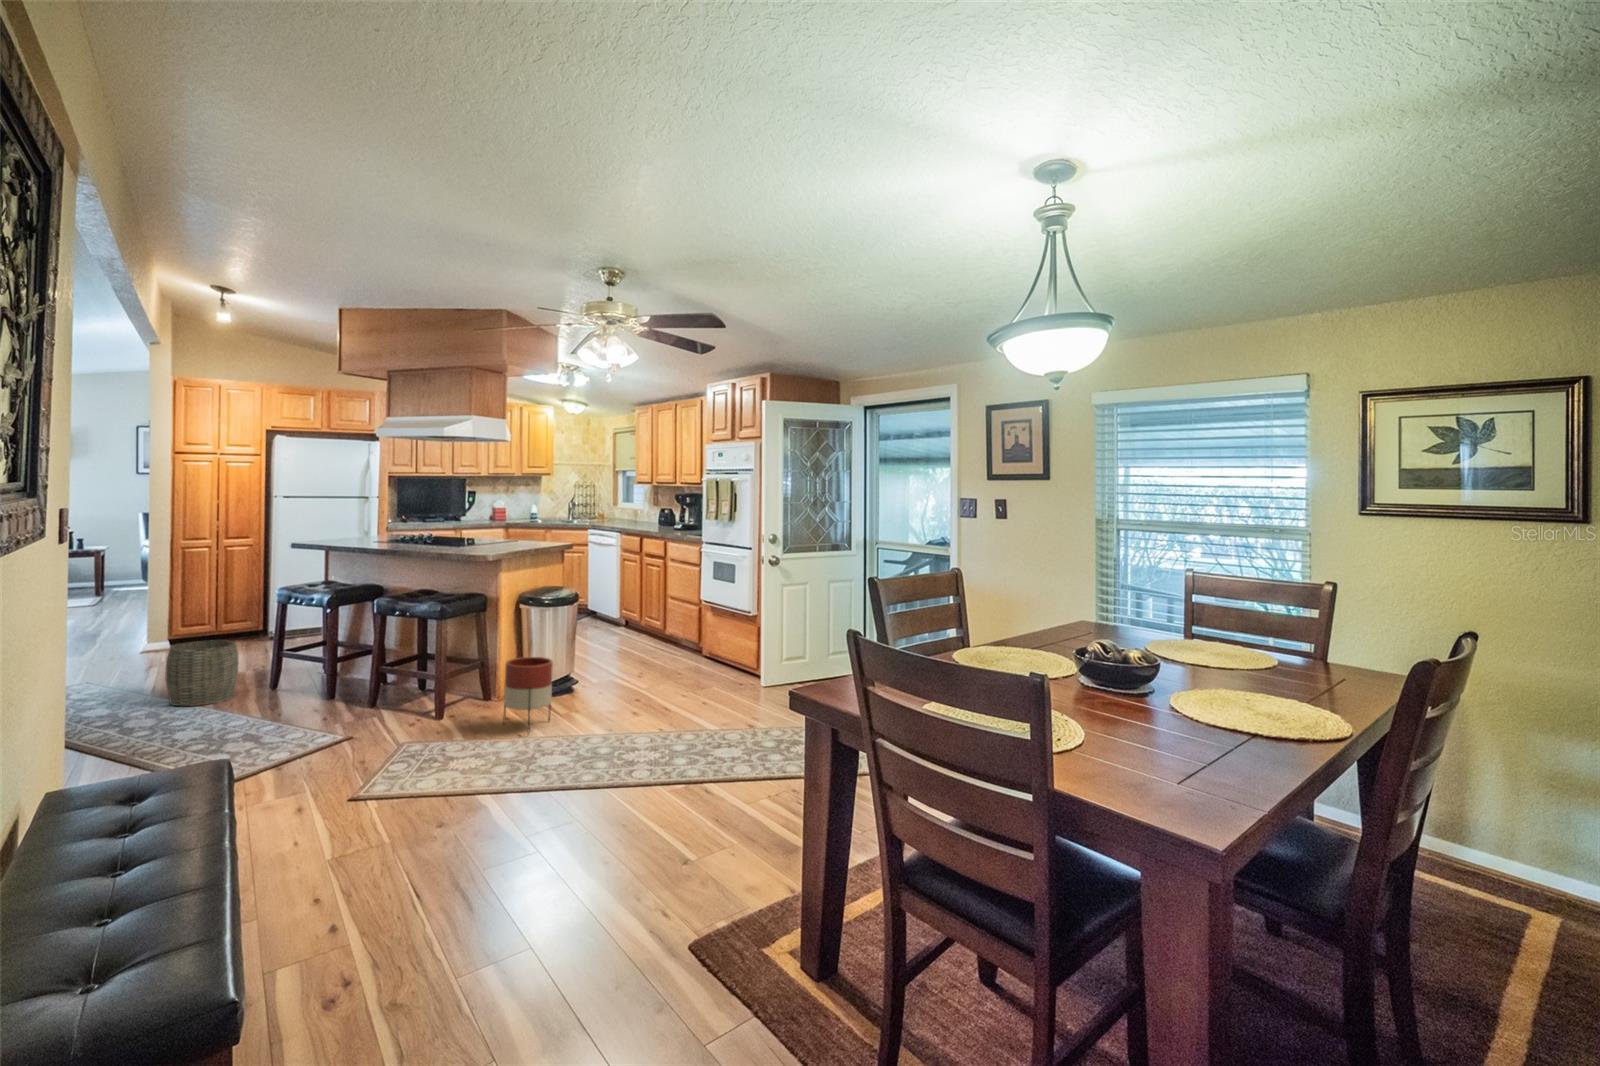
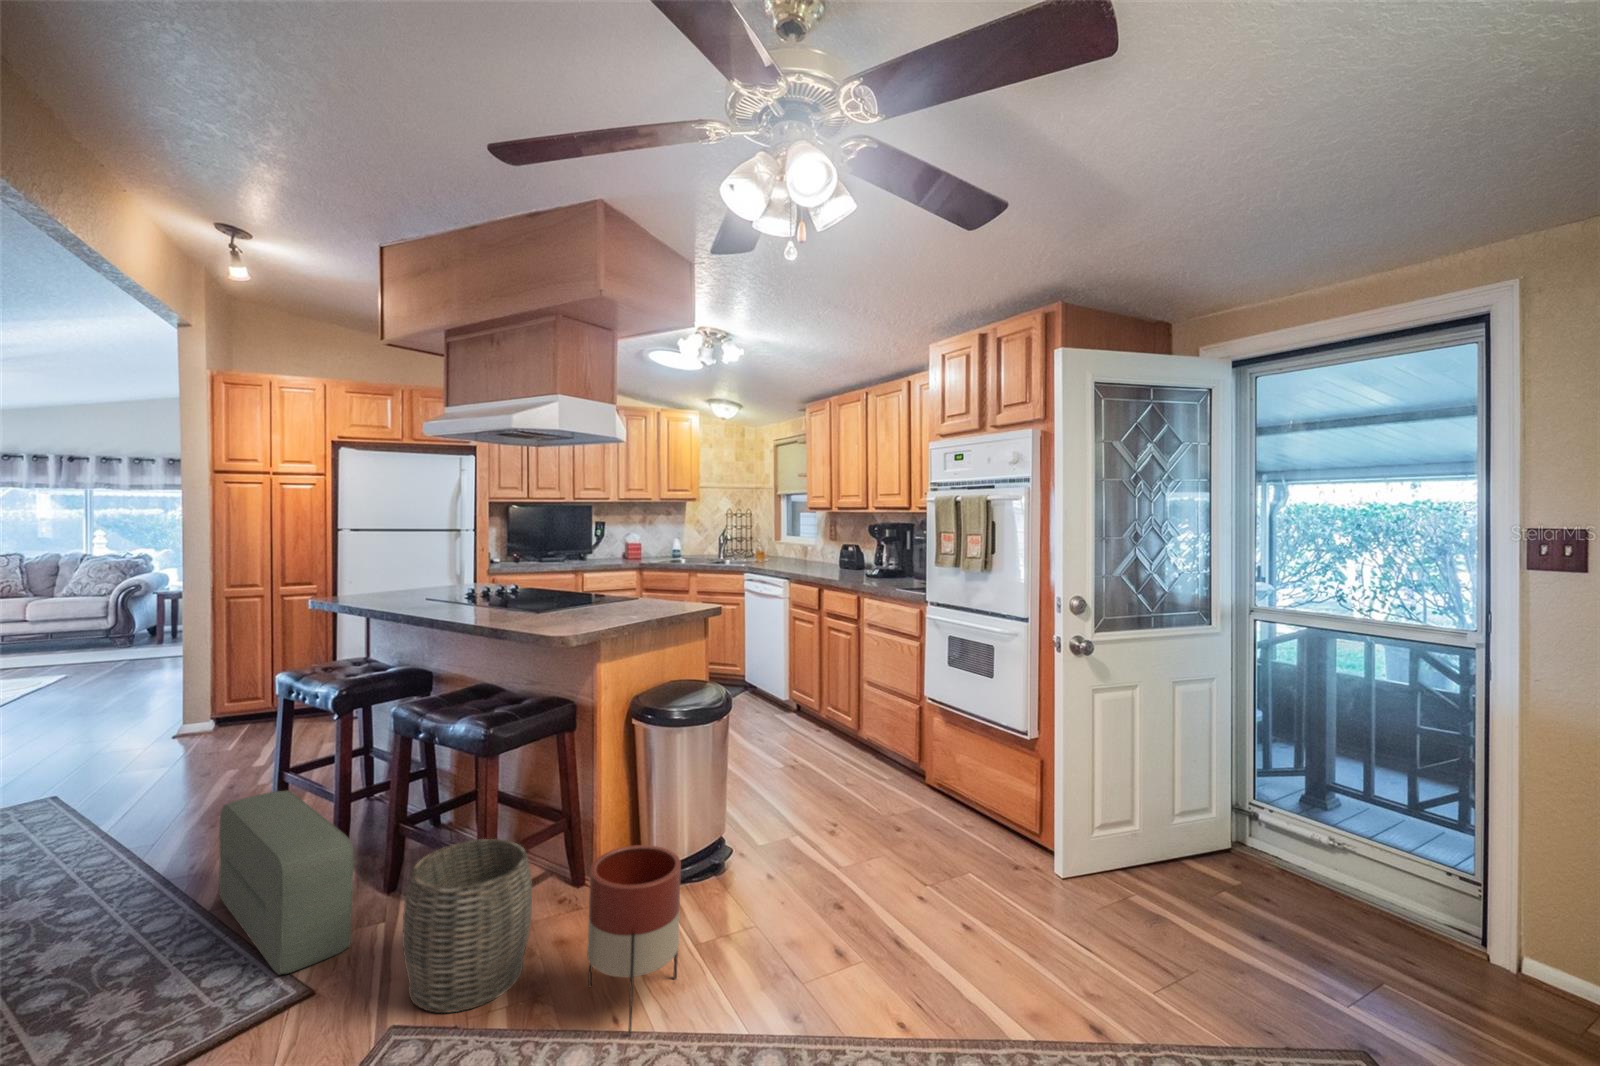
woven basket: present [166,640,238,706] -> present [402,839,532,1013]
pouf: none [258,651,361,731] -> present [219,790,353,975]

